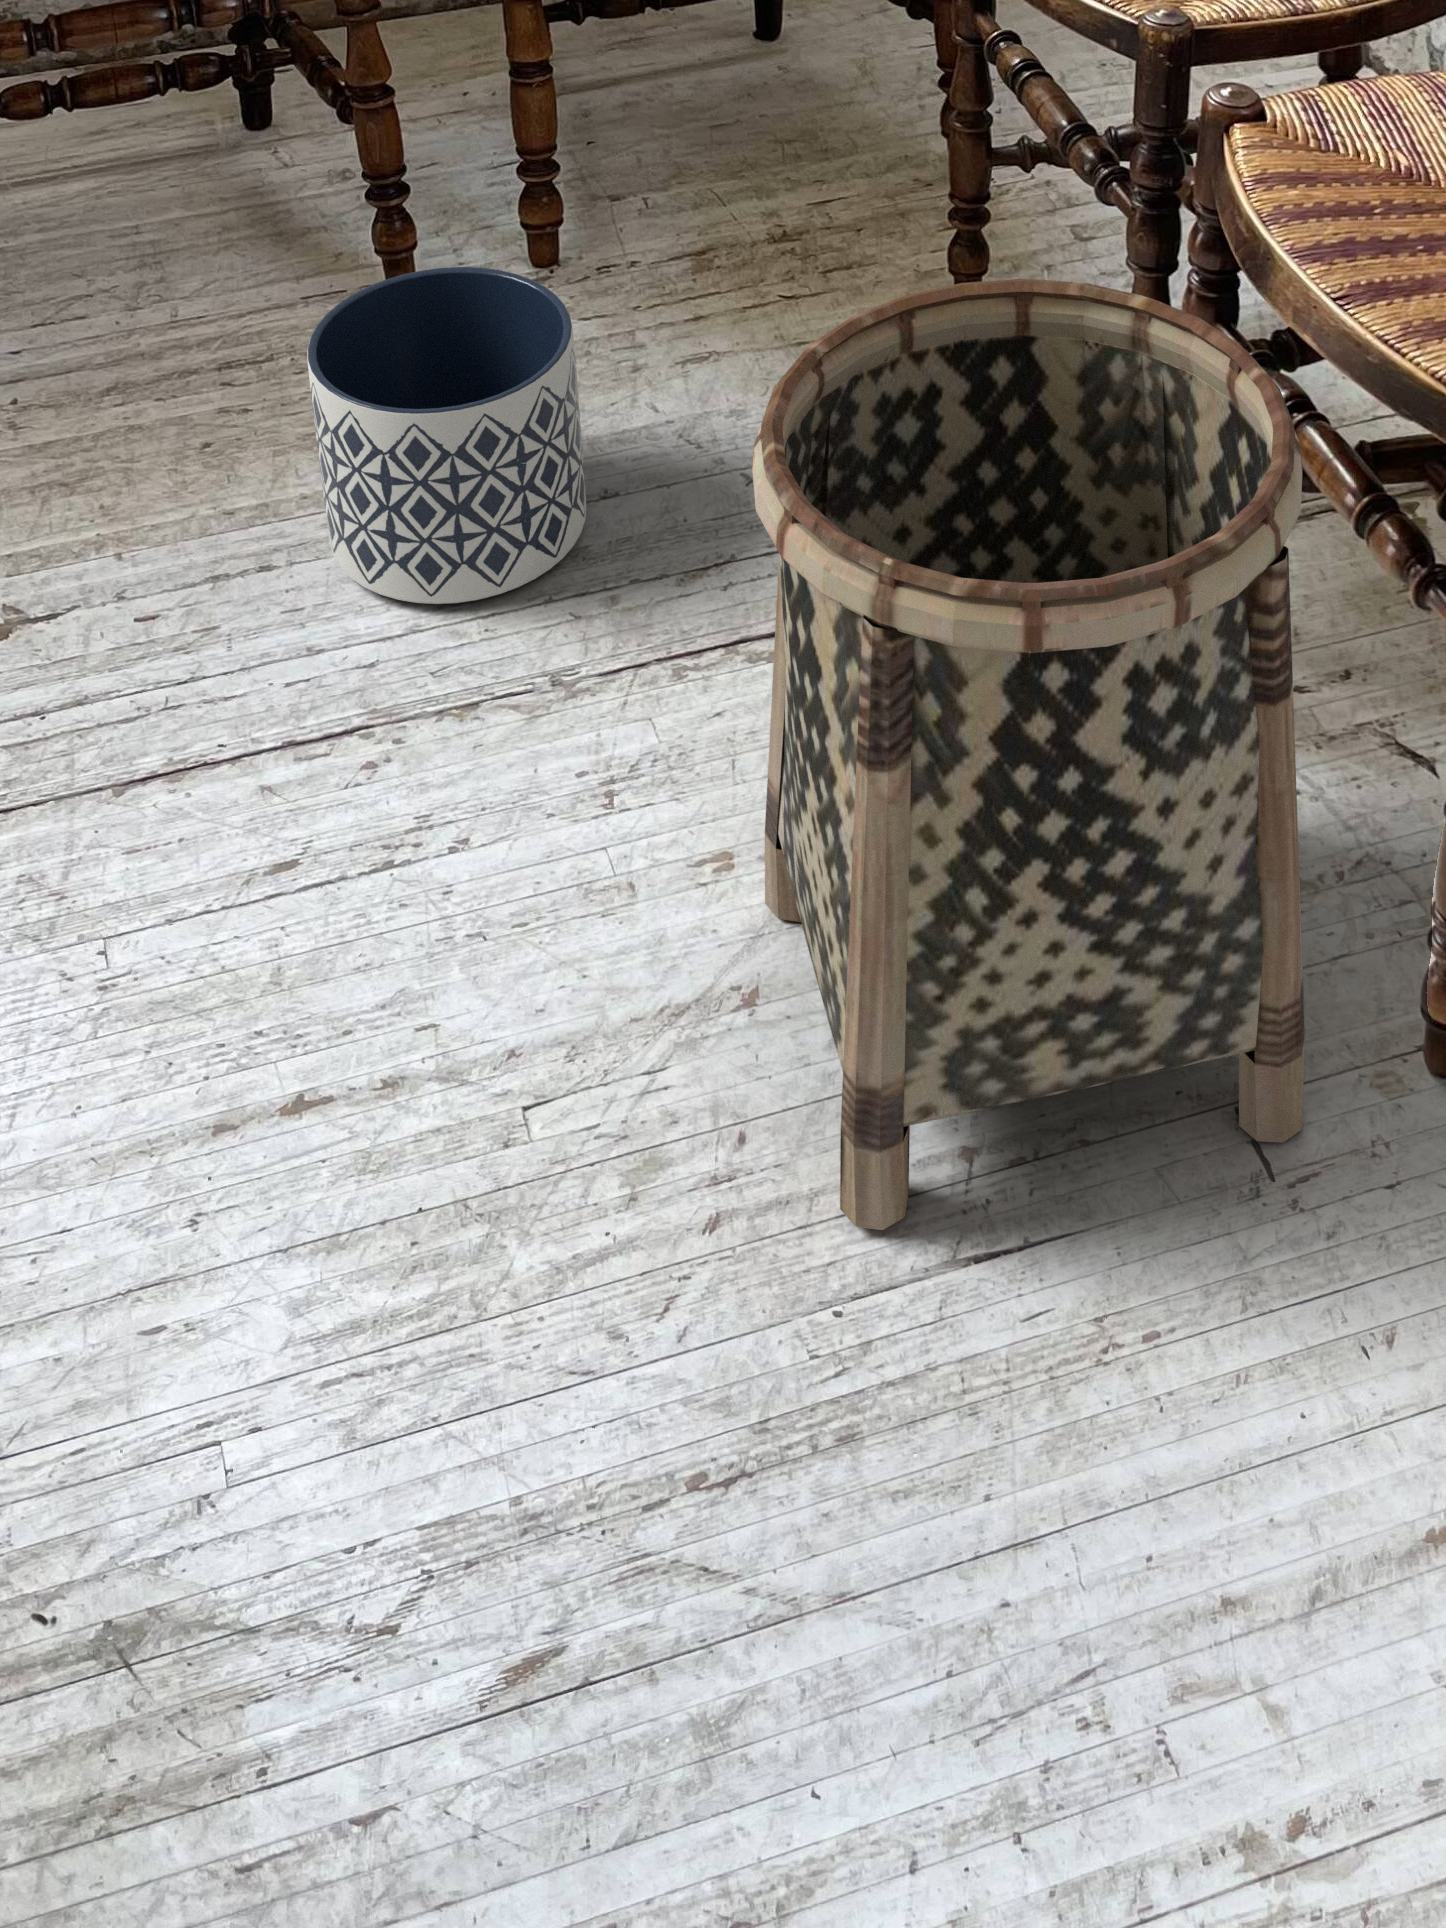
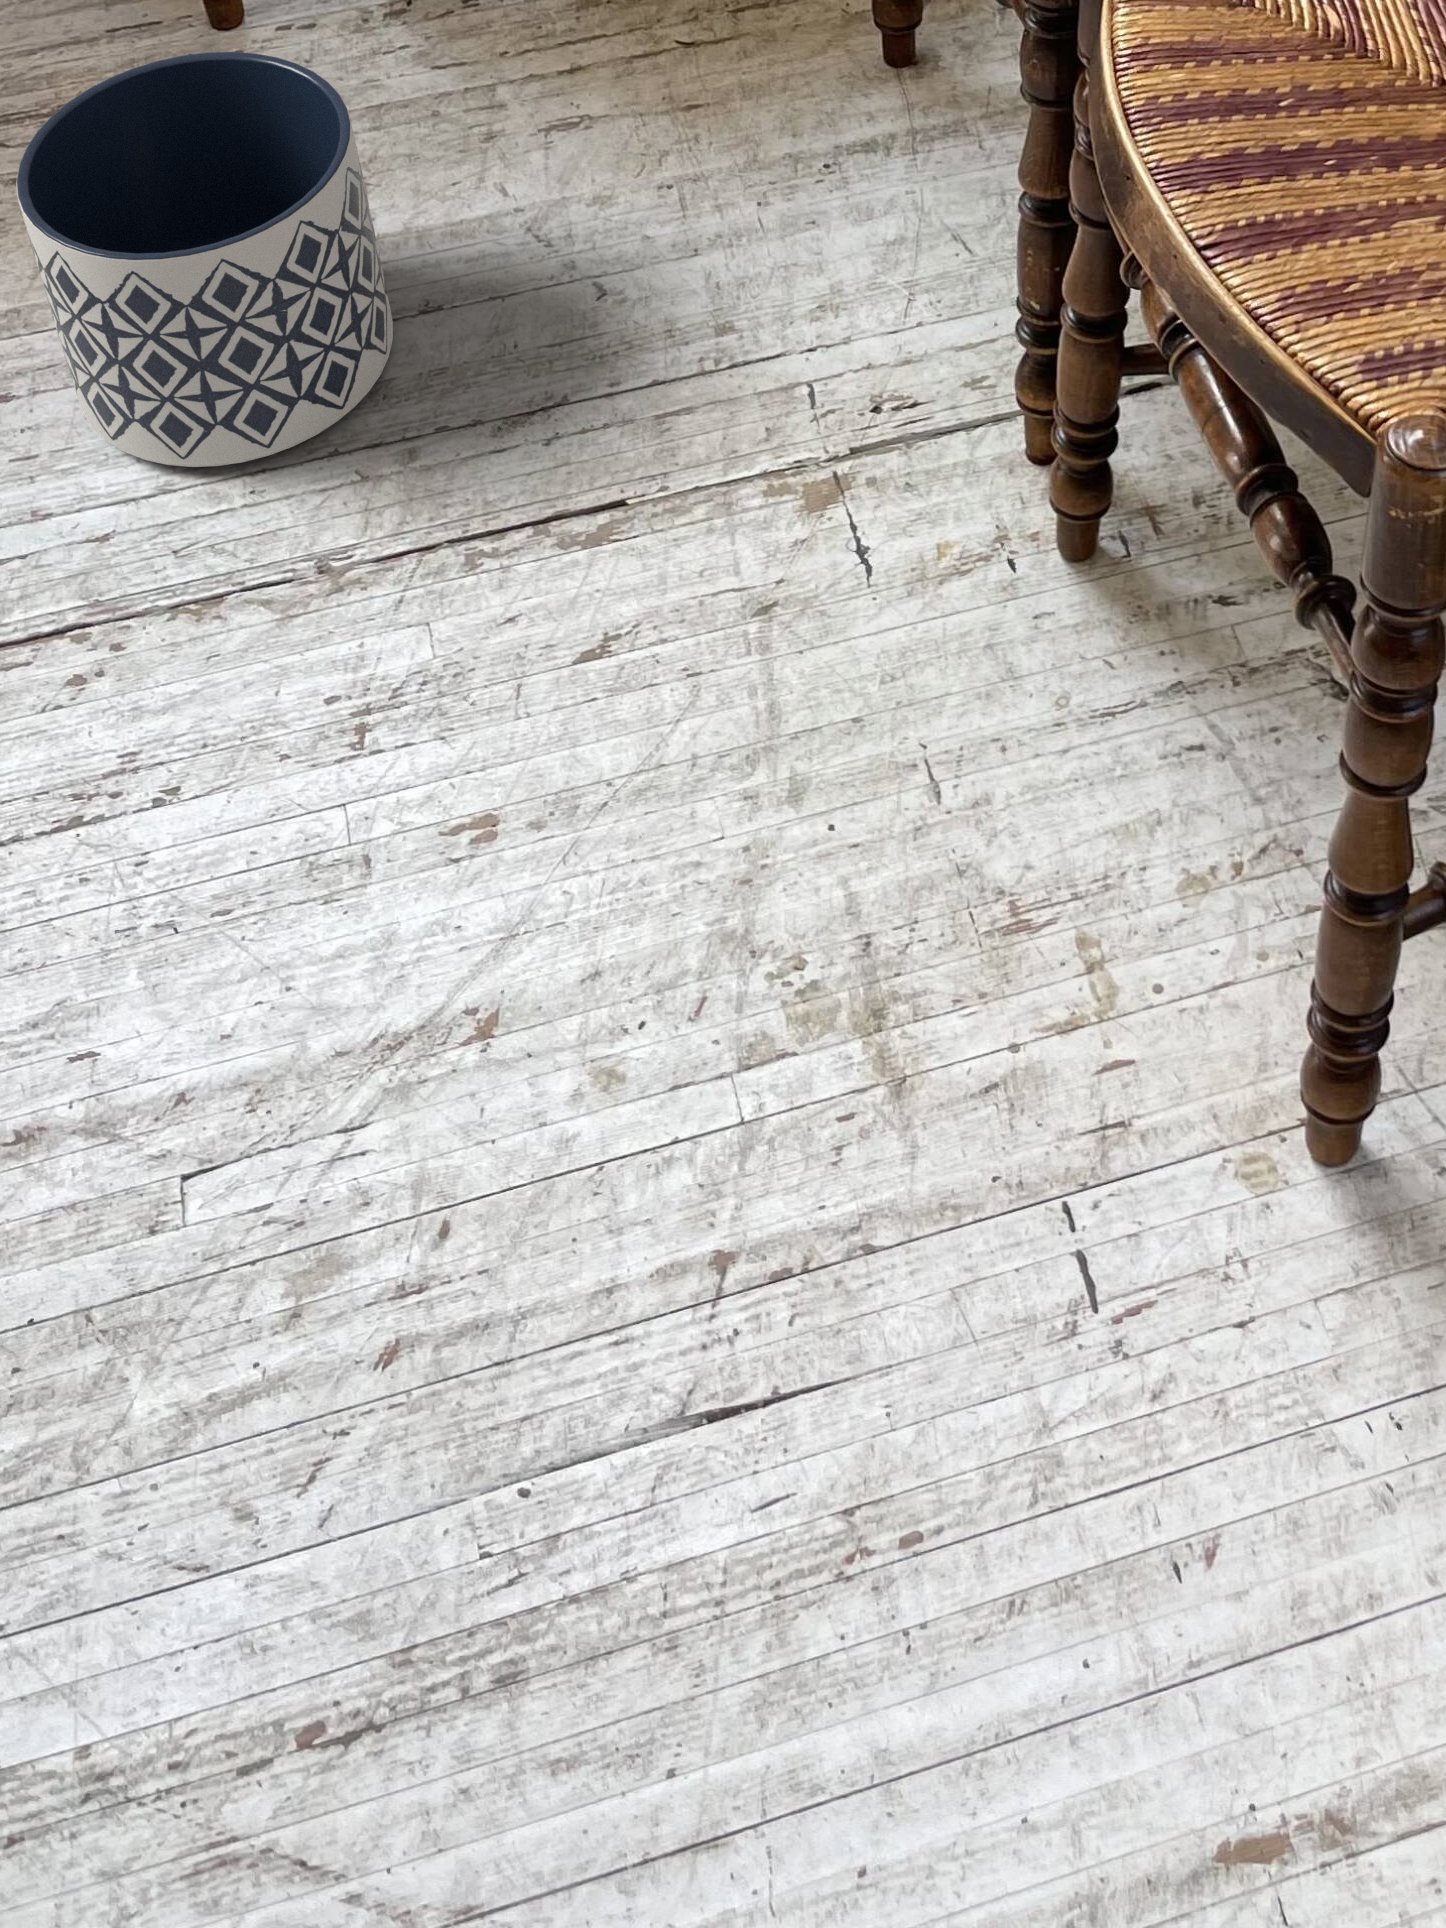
basket: present [752,279,1305,1230] -> none [379,196,1143,1369]

